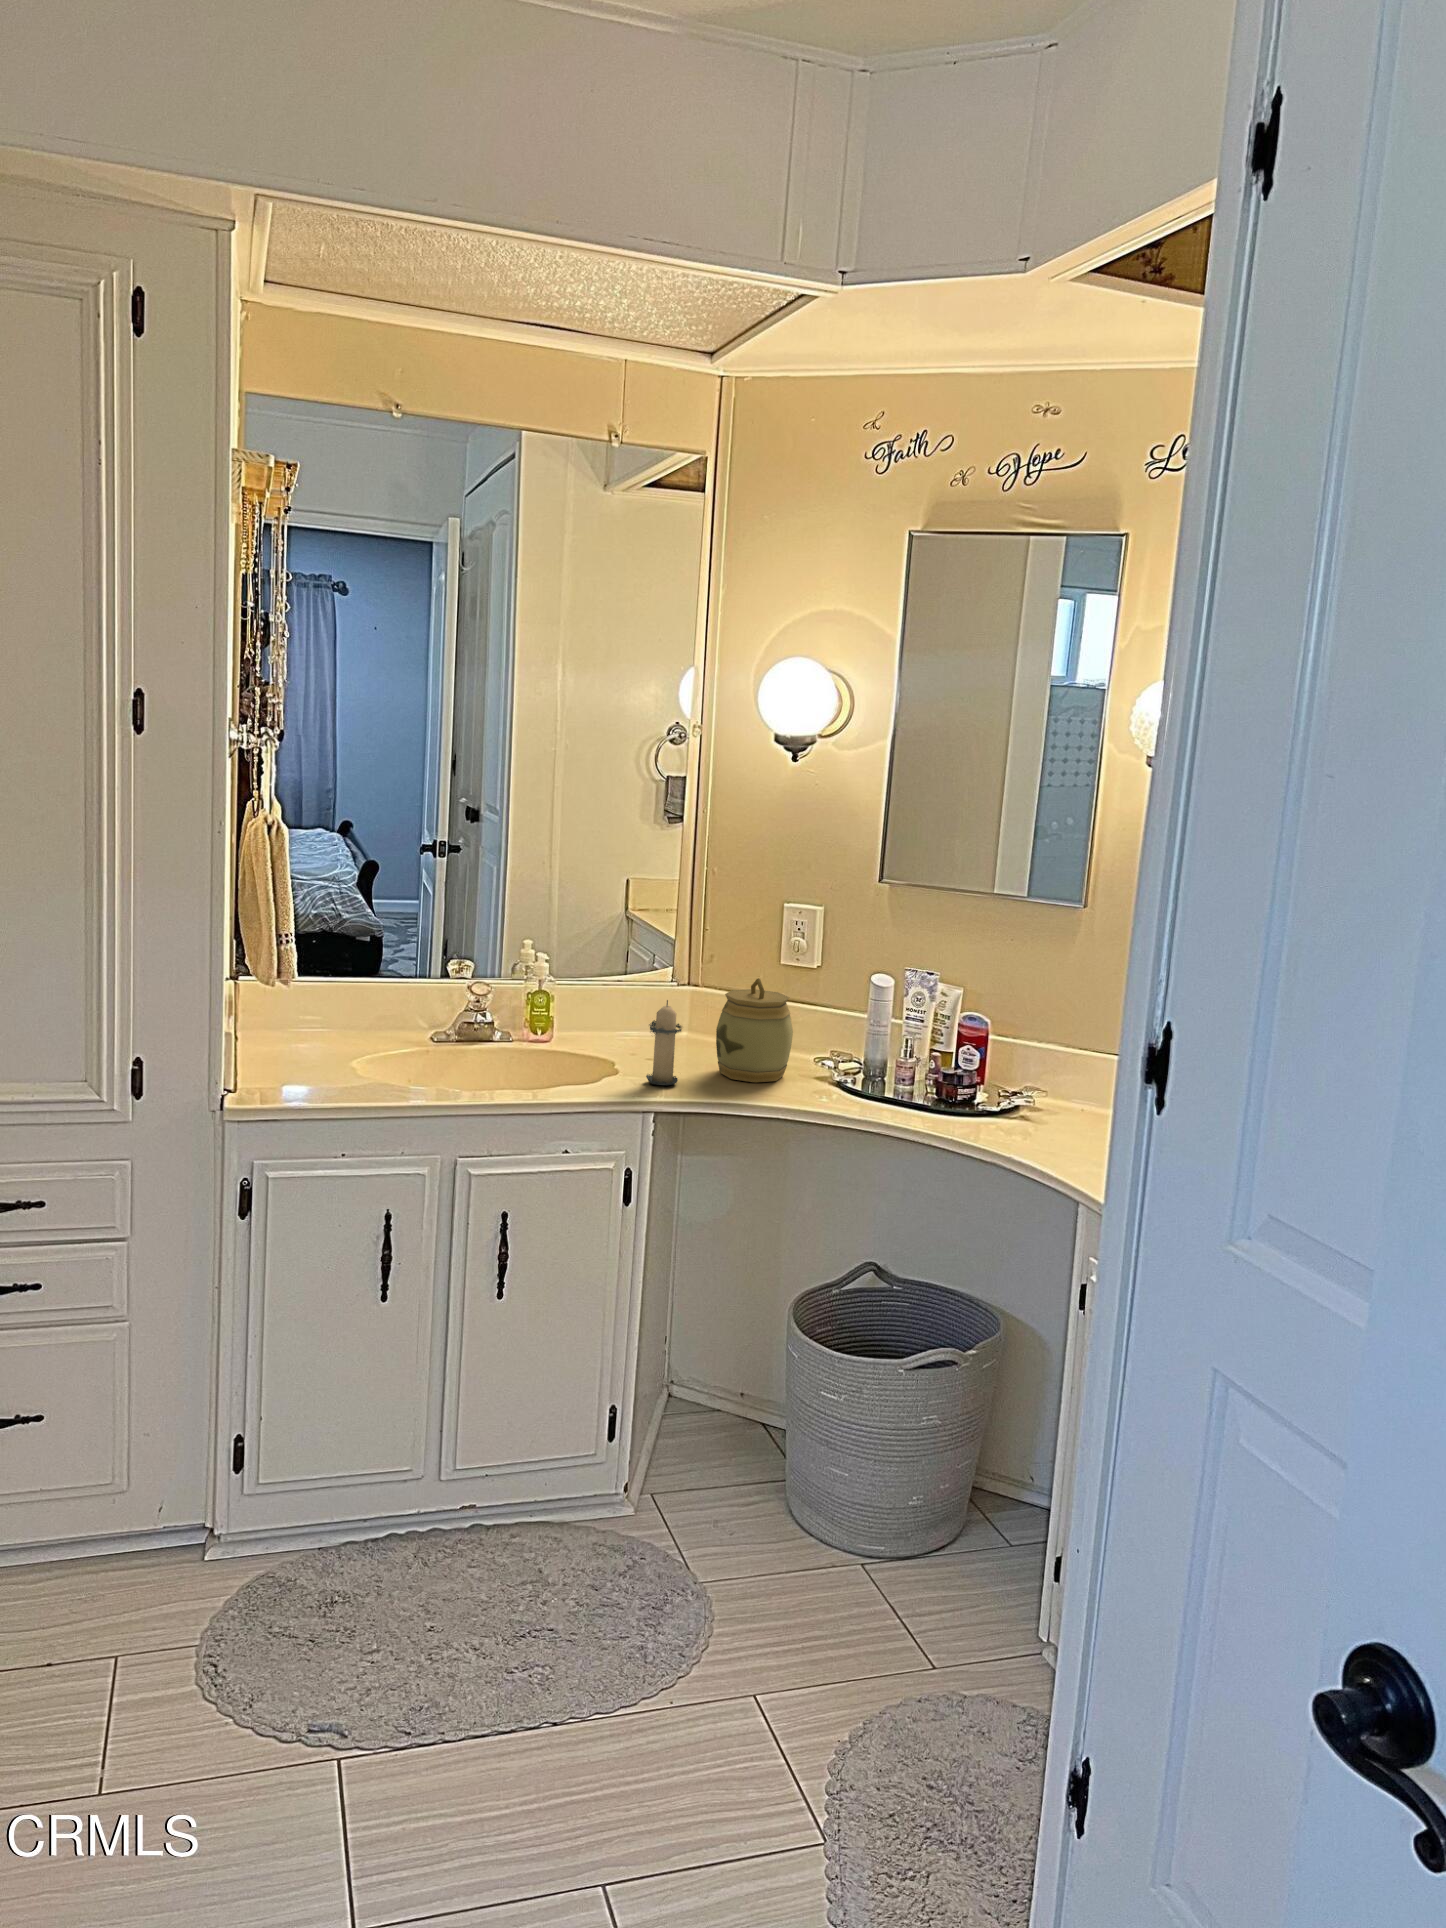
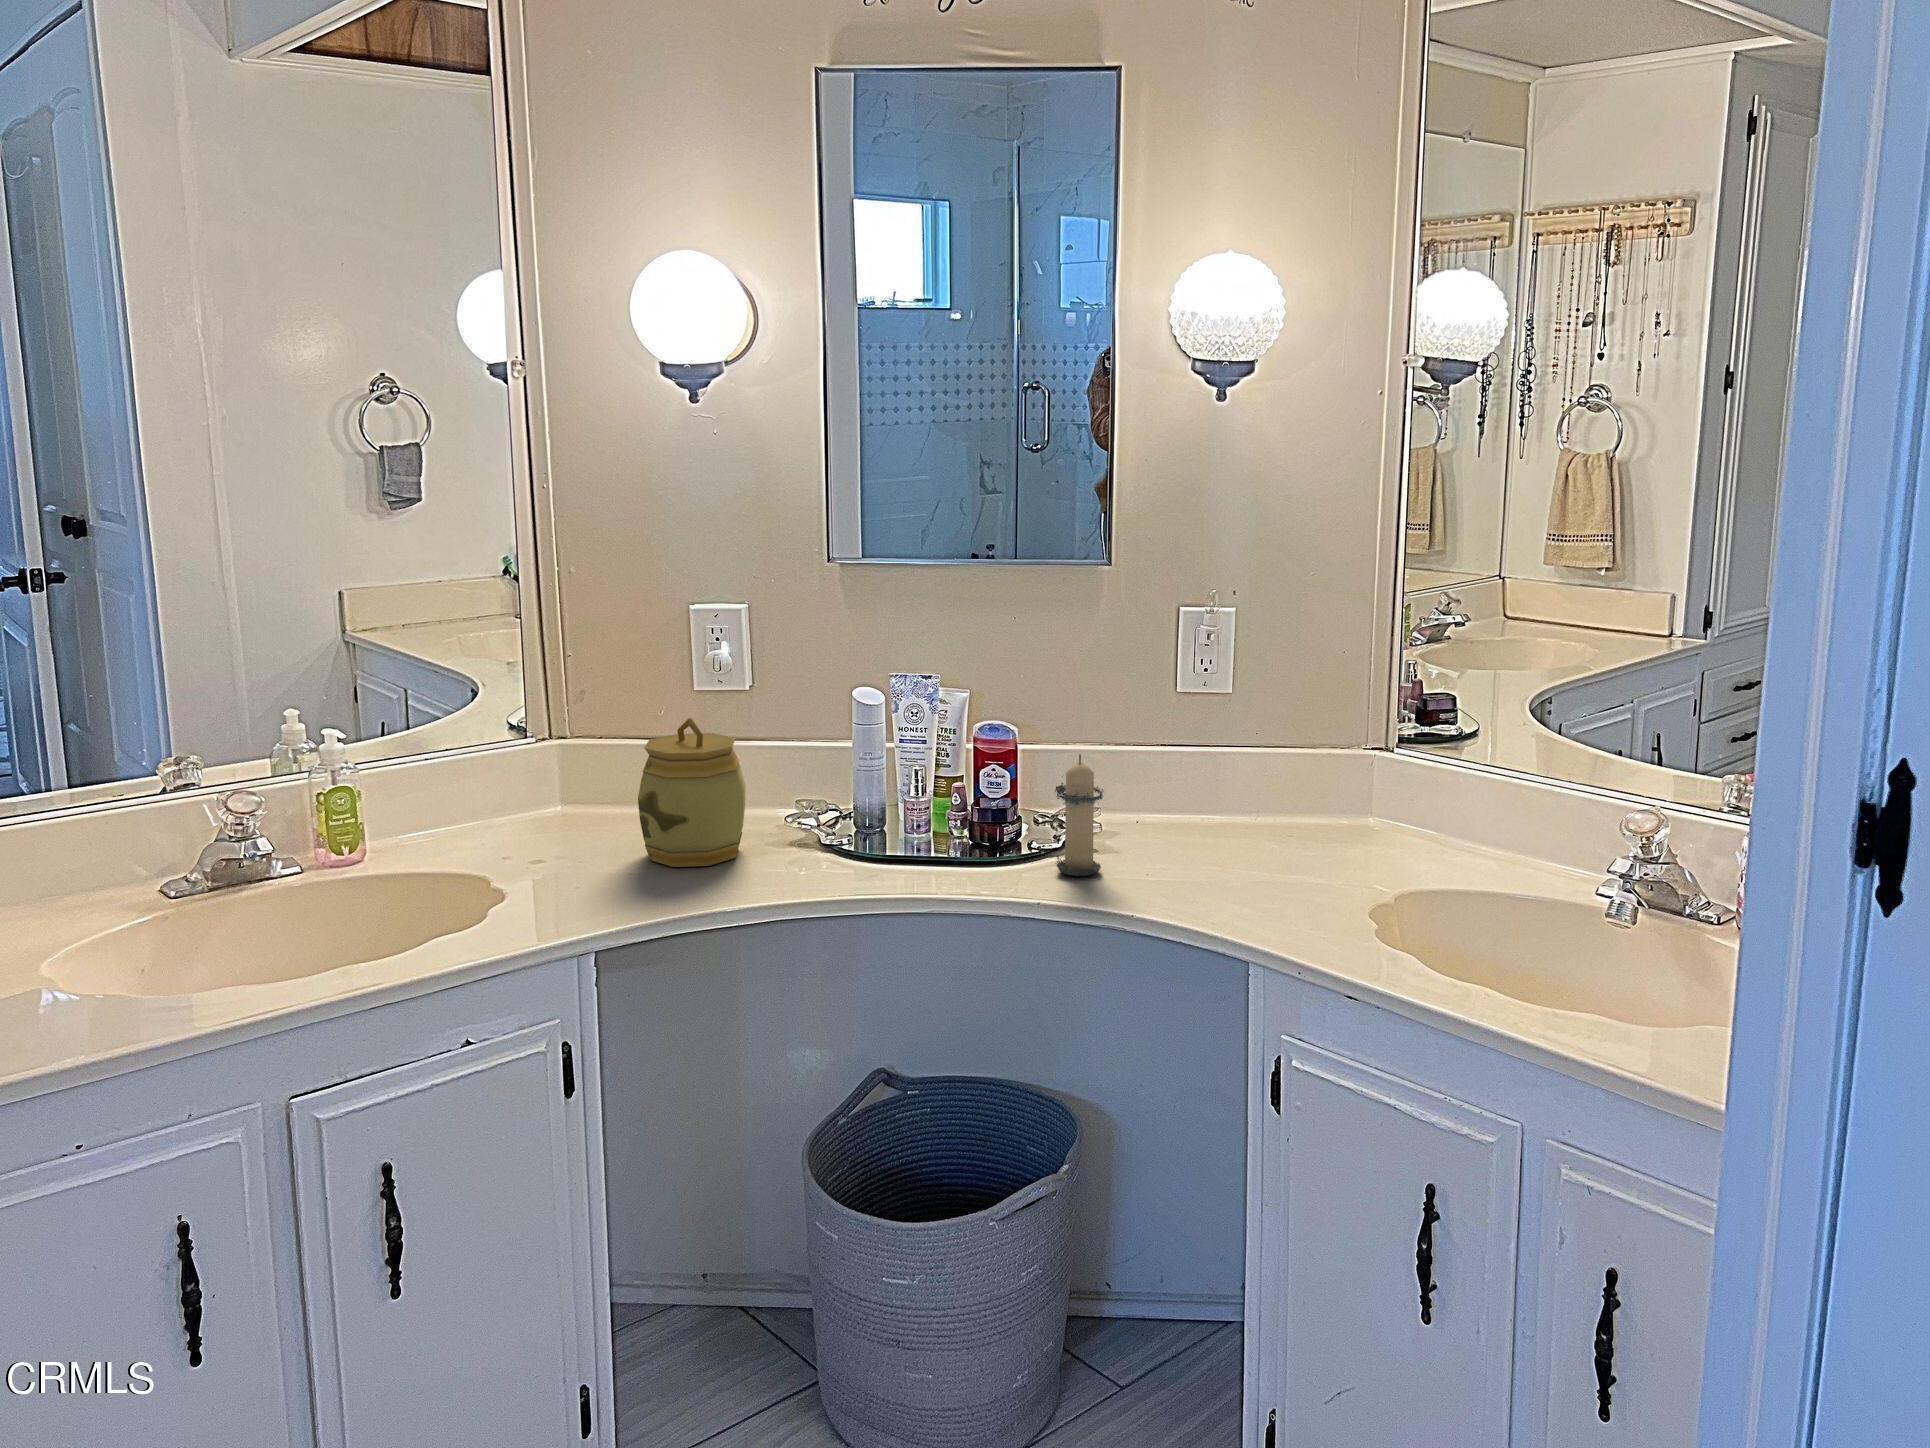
candle: present [646,1000,682,1085] -> present [1055,754,1104,876]

